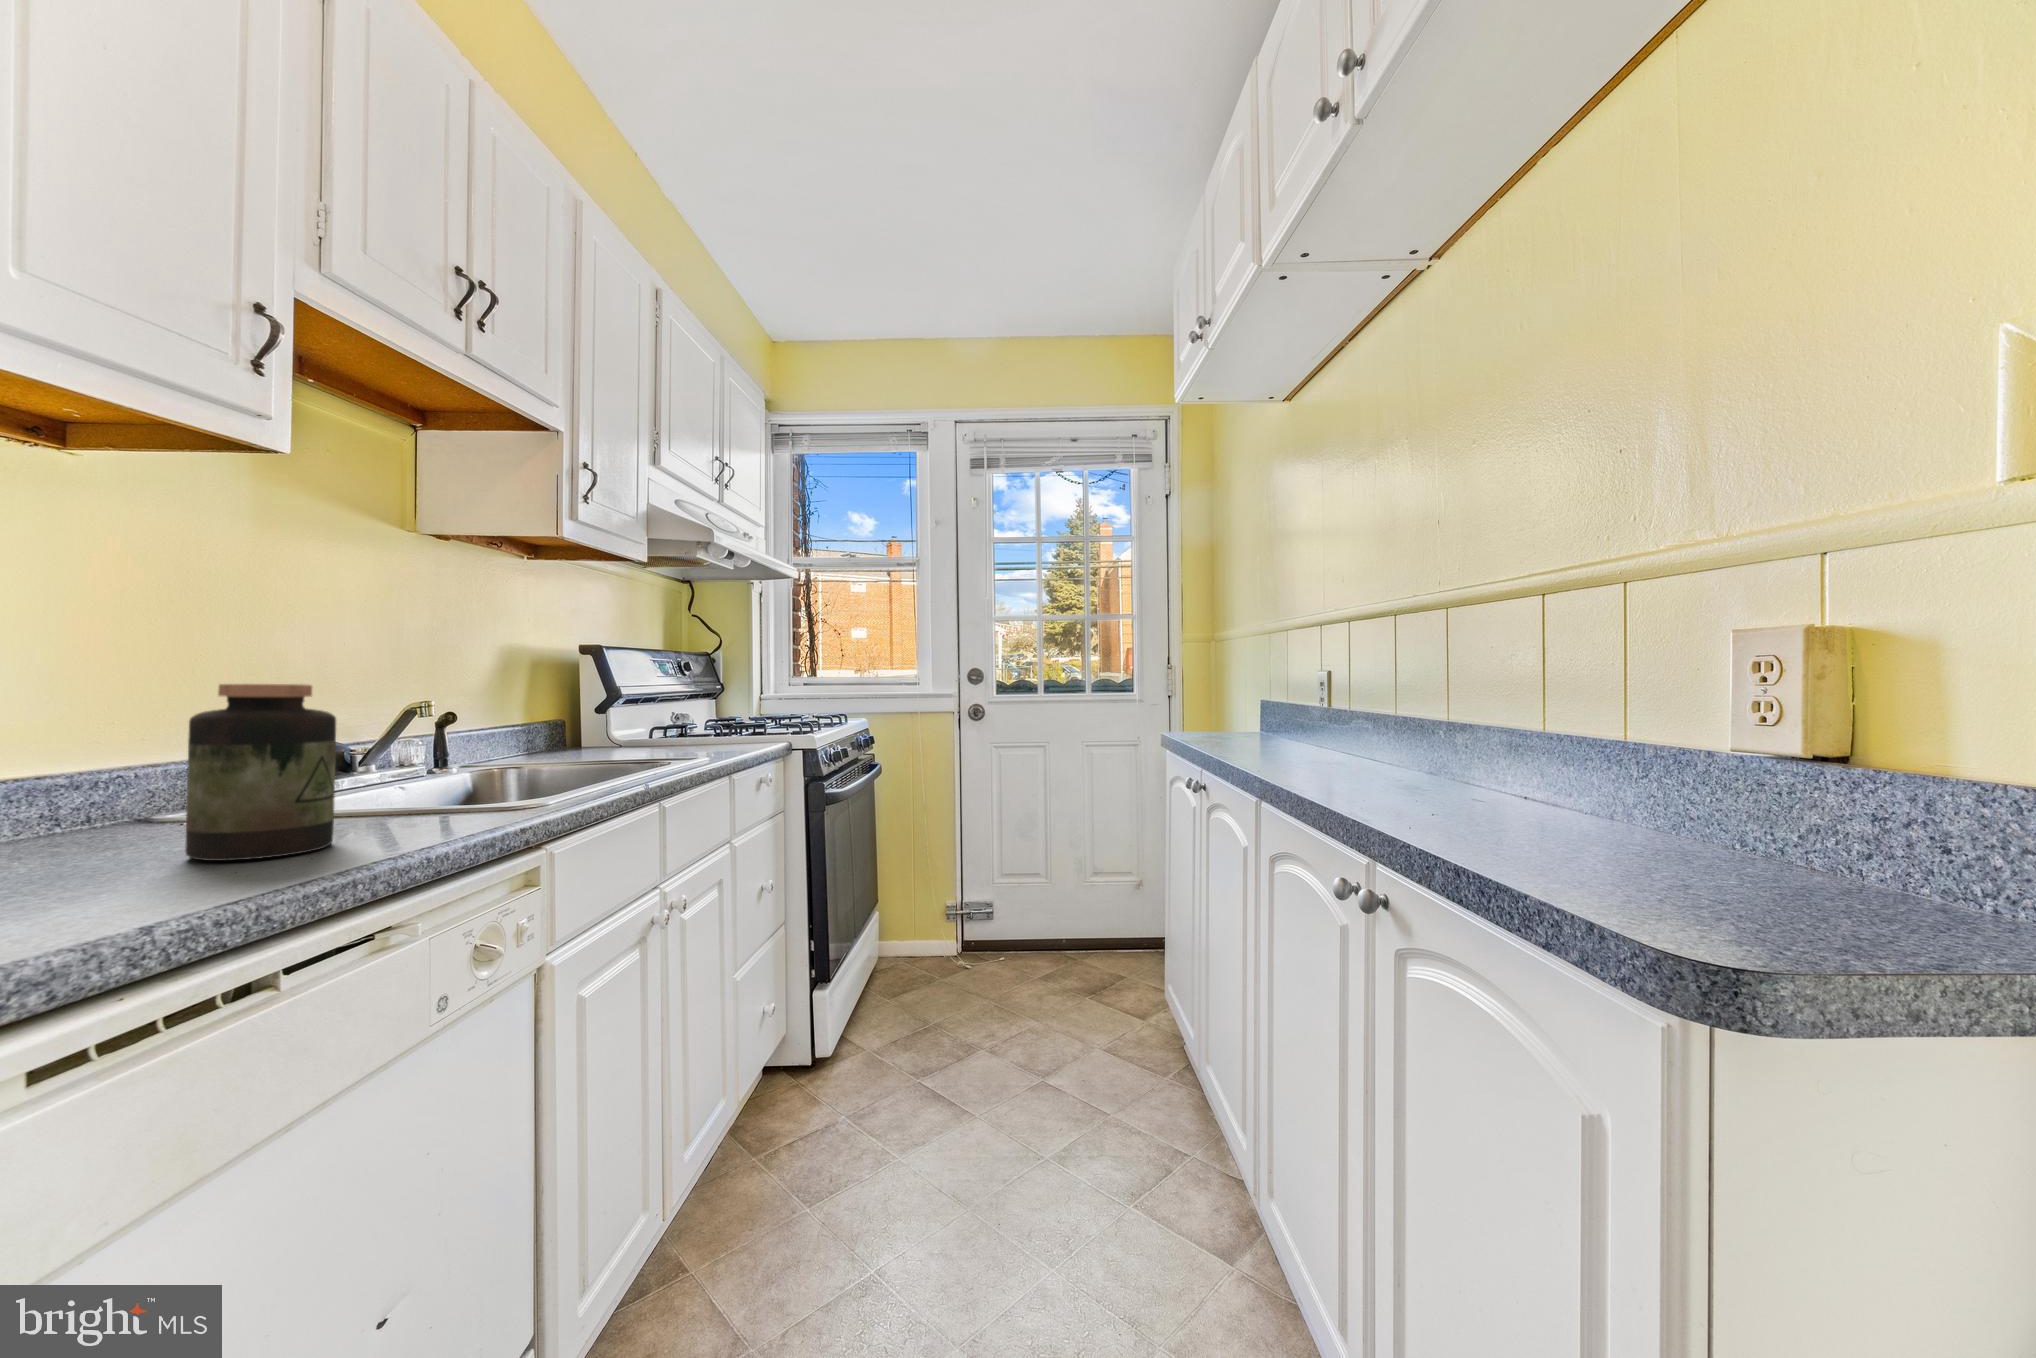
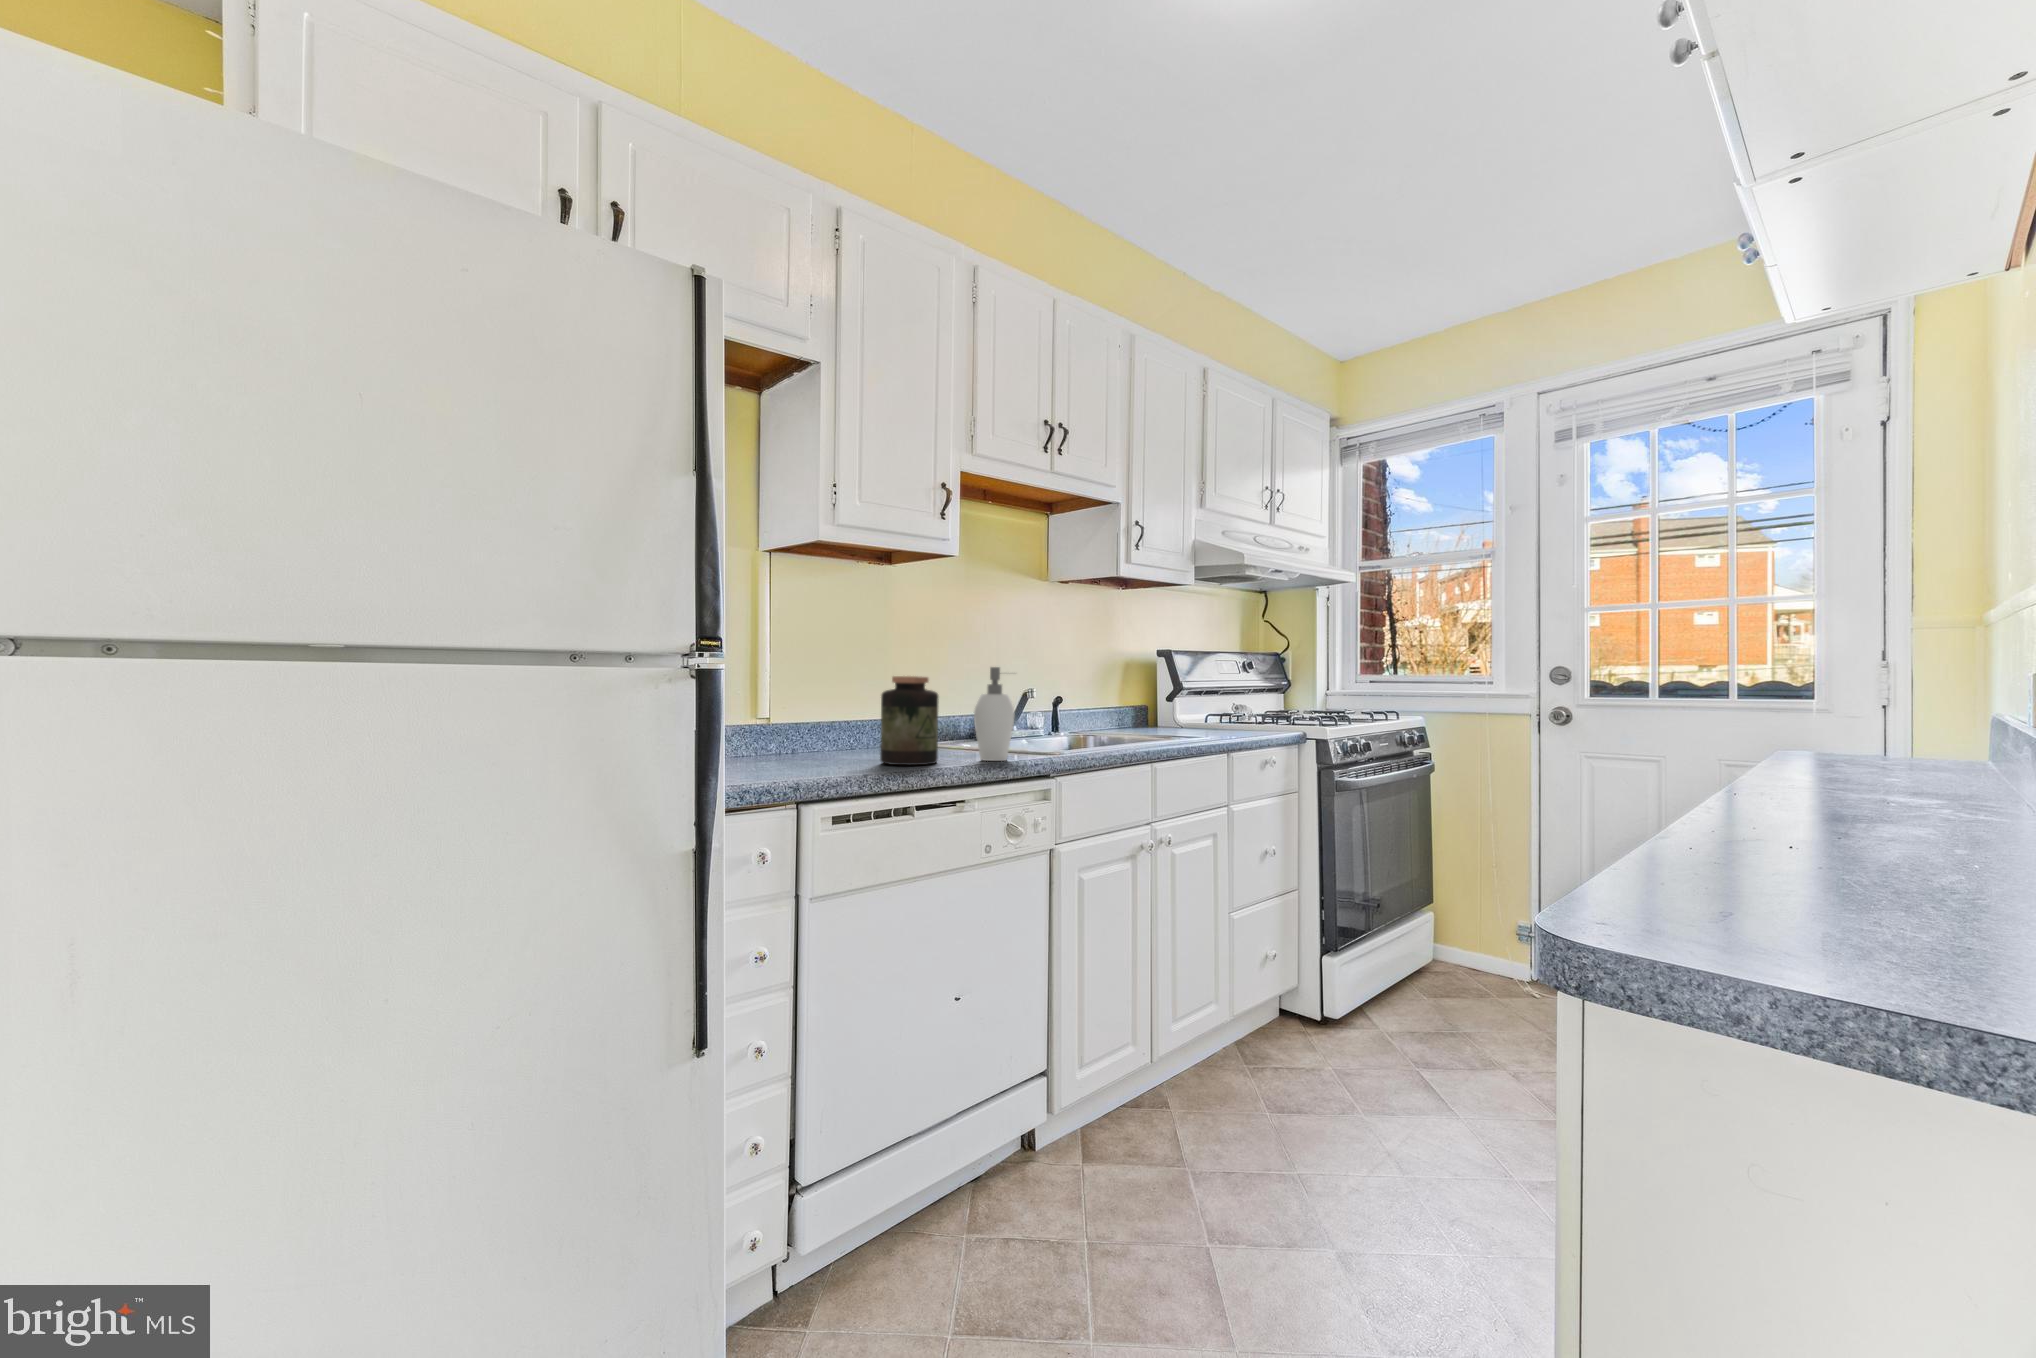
soap dispenser: none [403,667,502,827] -> present [974,667,1015,761]

